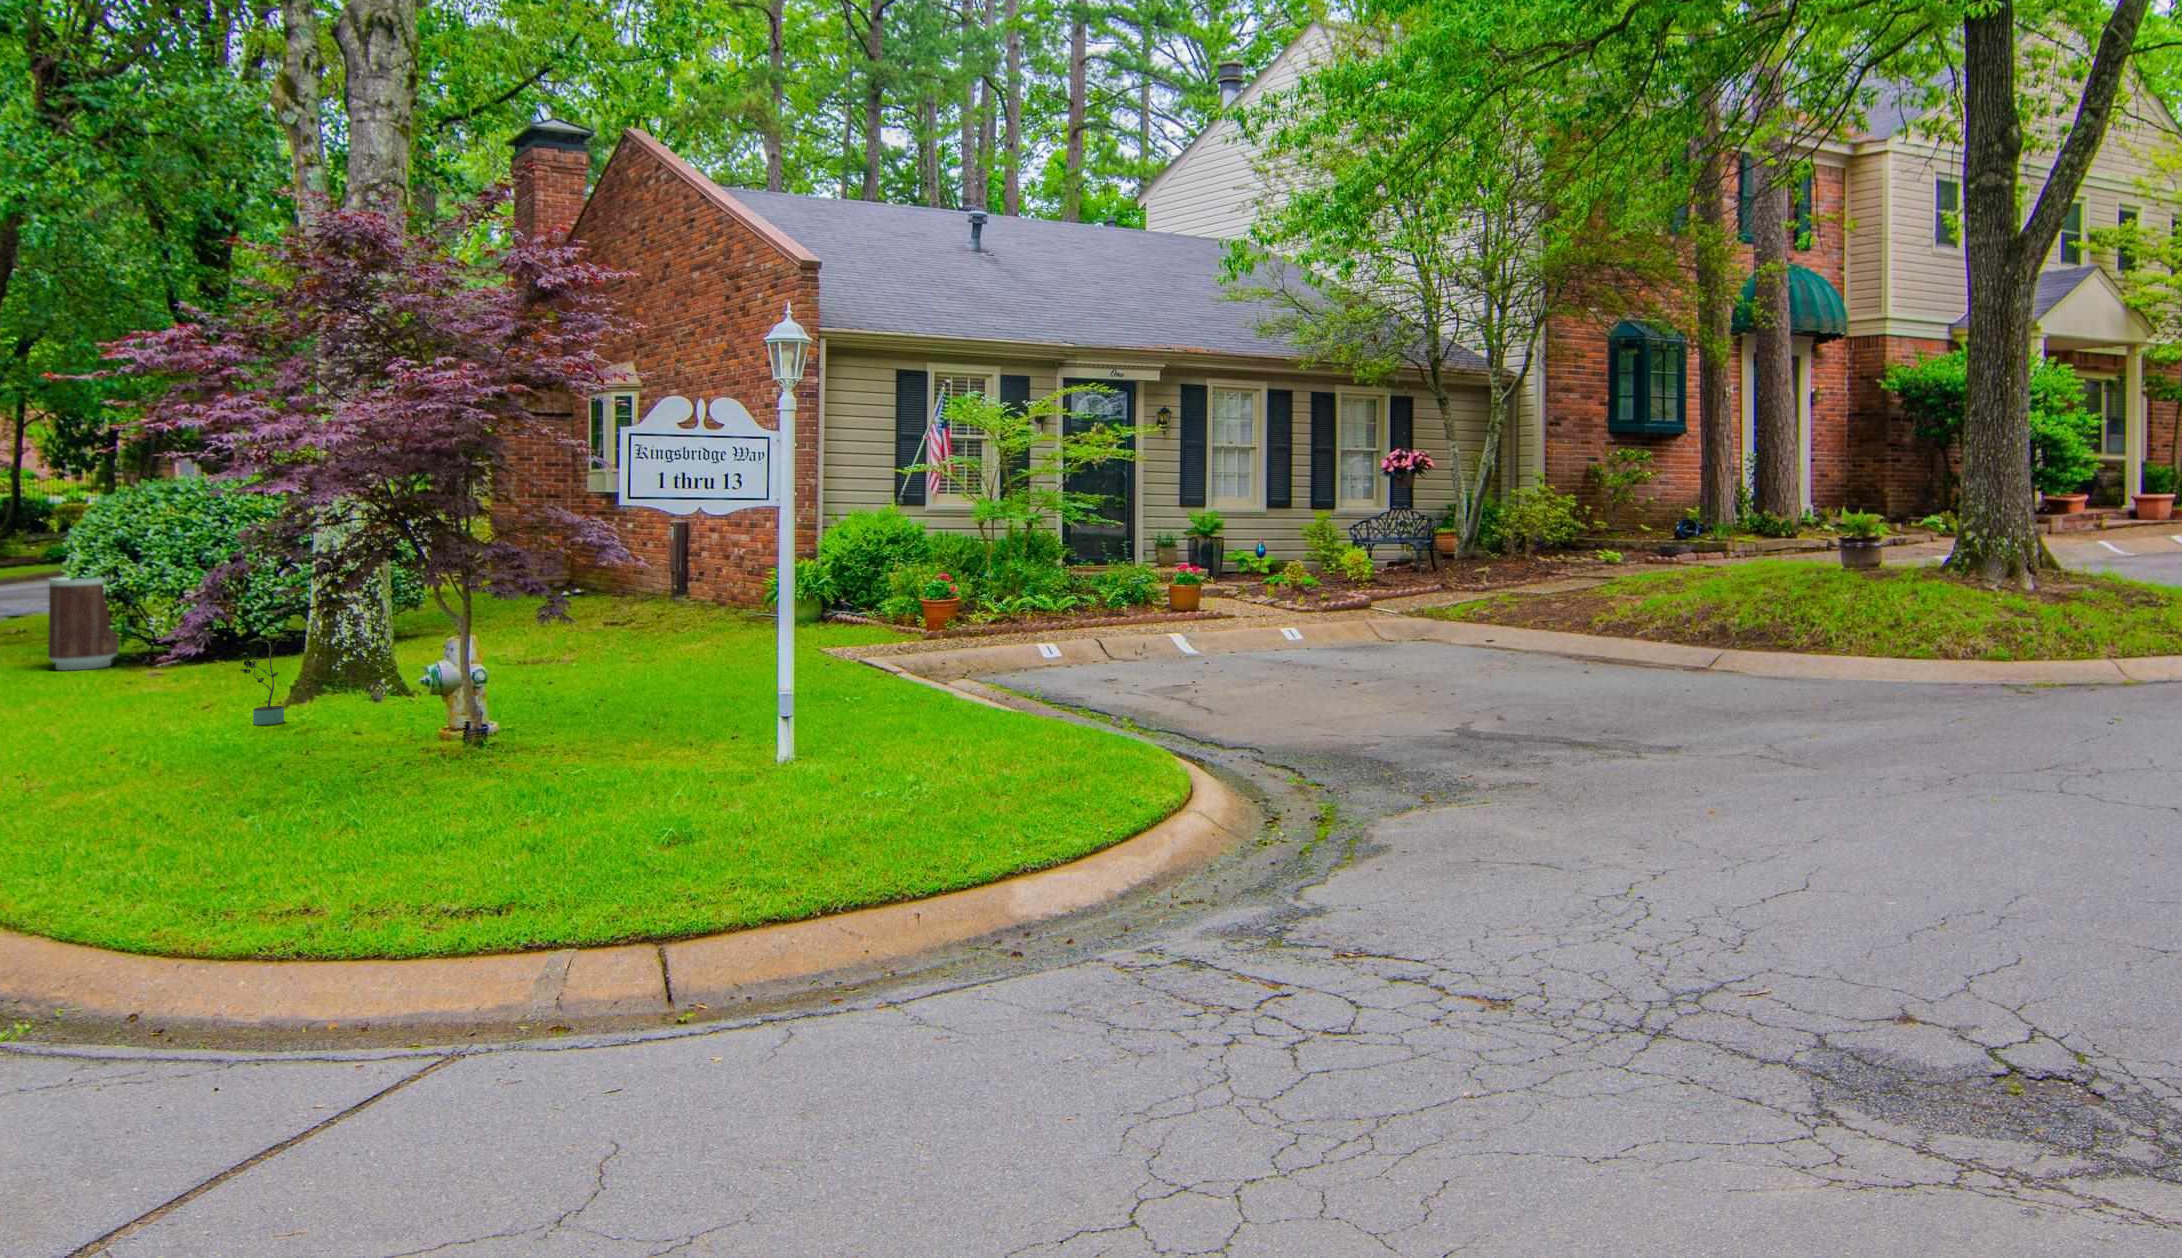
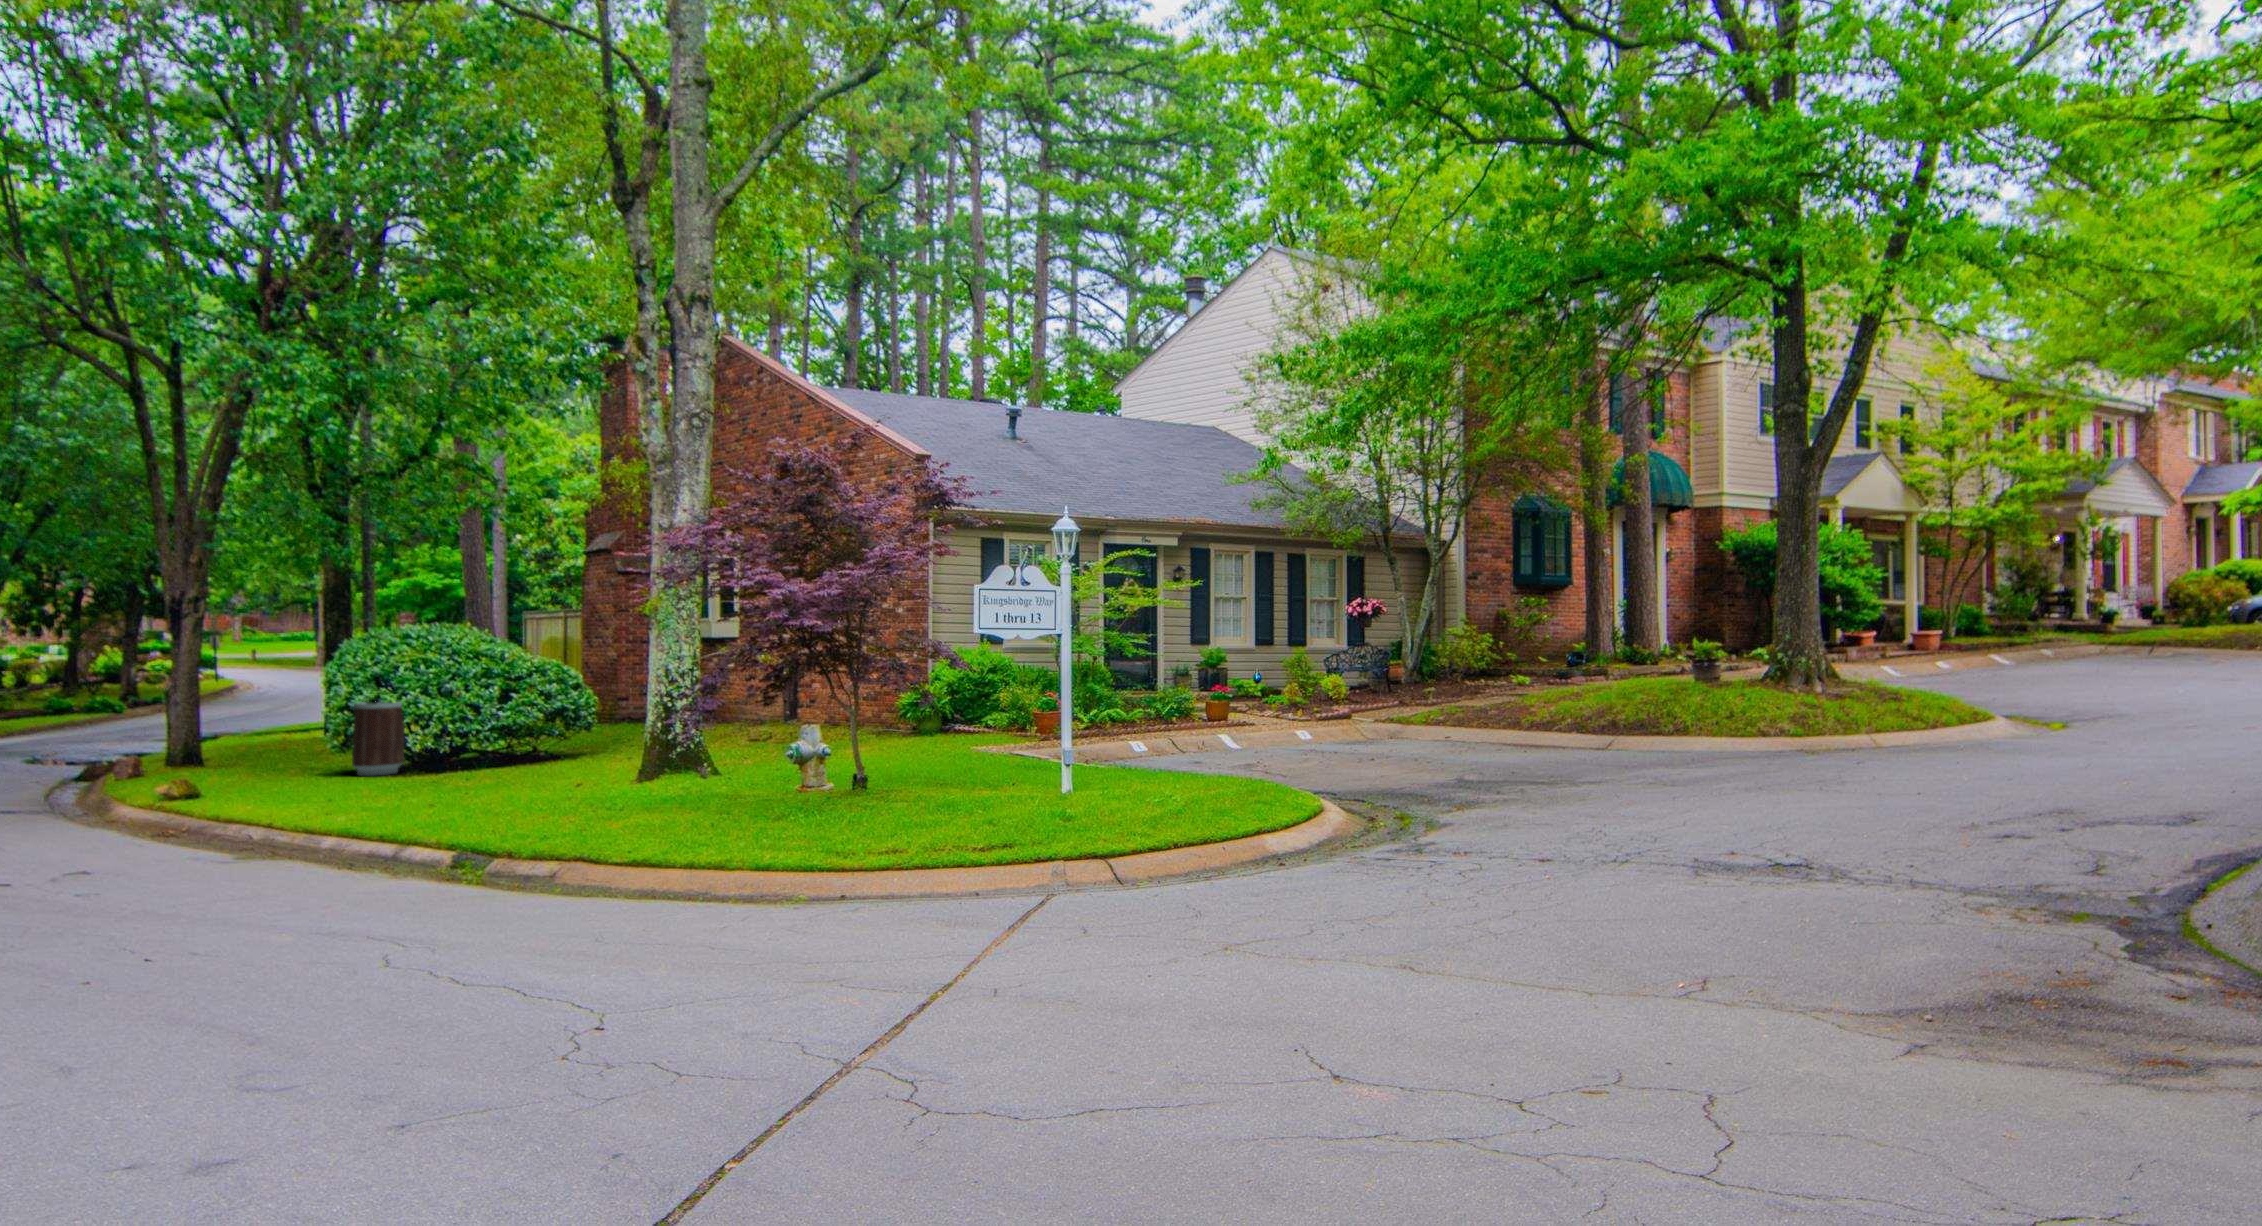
potted plant: present [240,632,290,725] -> none [617,732,646,797]

